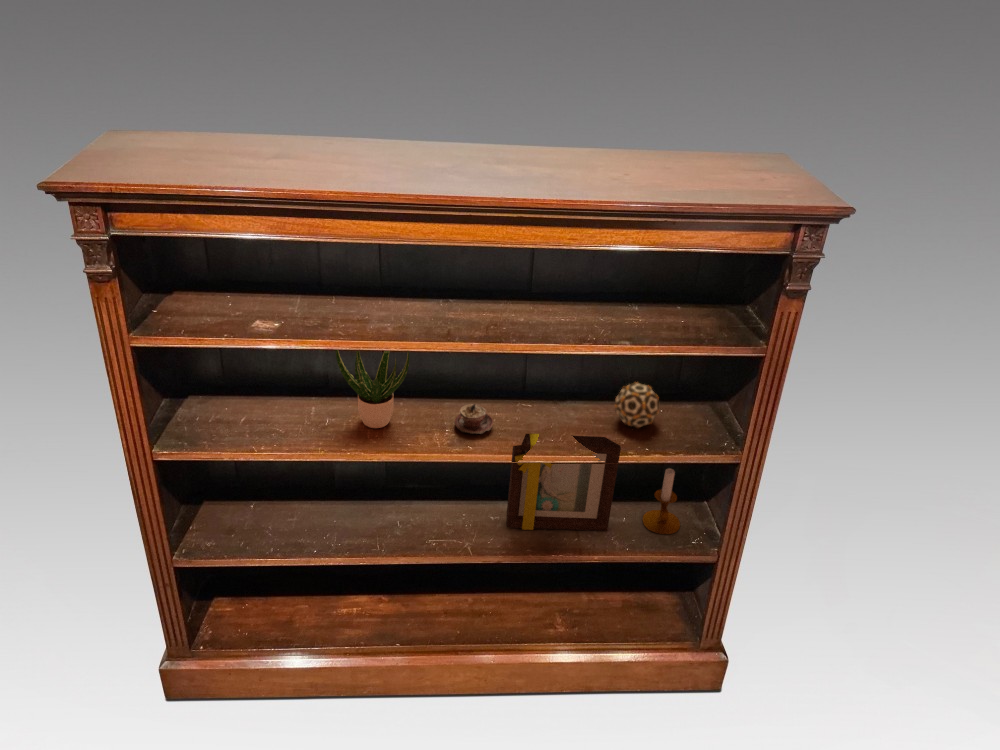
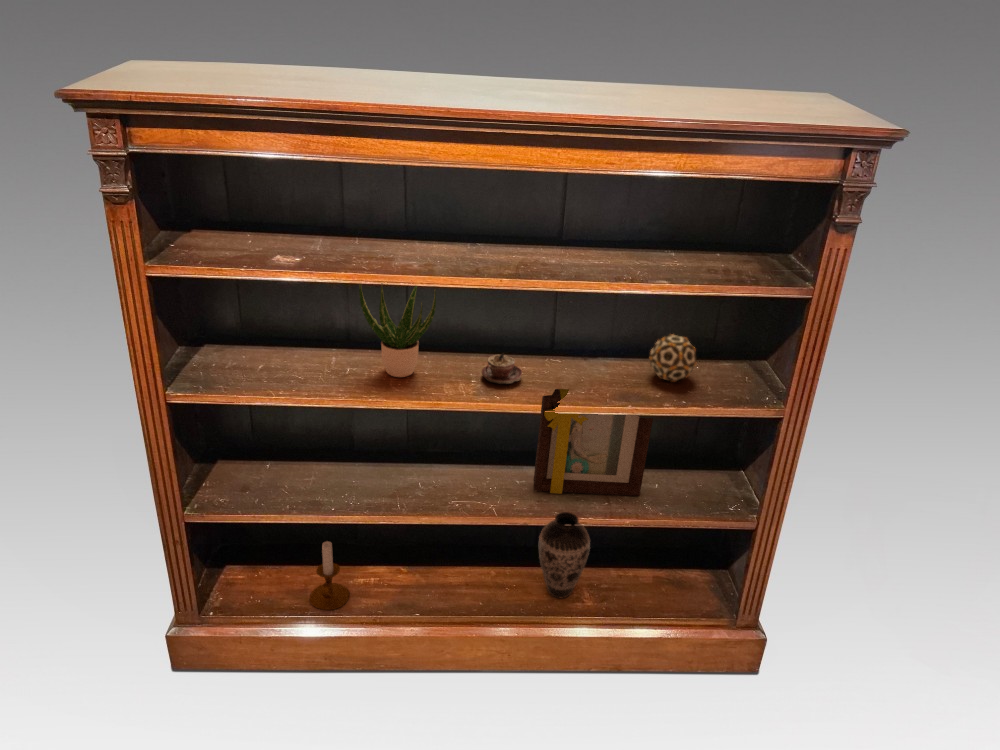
candlestick: present [643,468,680,534] -> present [310,541,349,610]
decorative vase: none [512,545,561,624] -> present [539,512,590,598]

